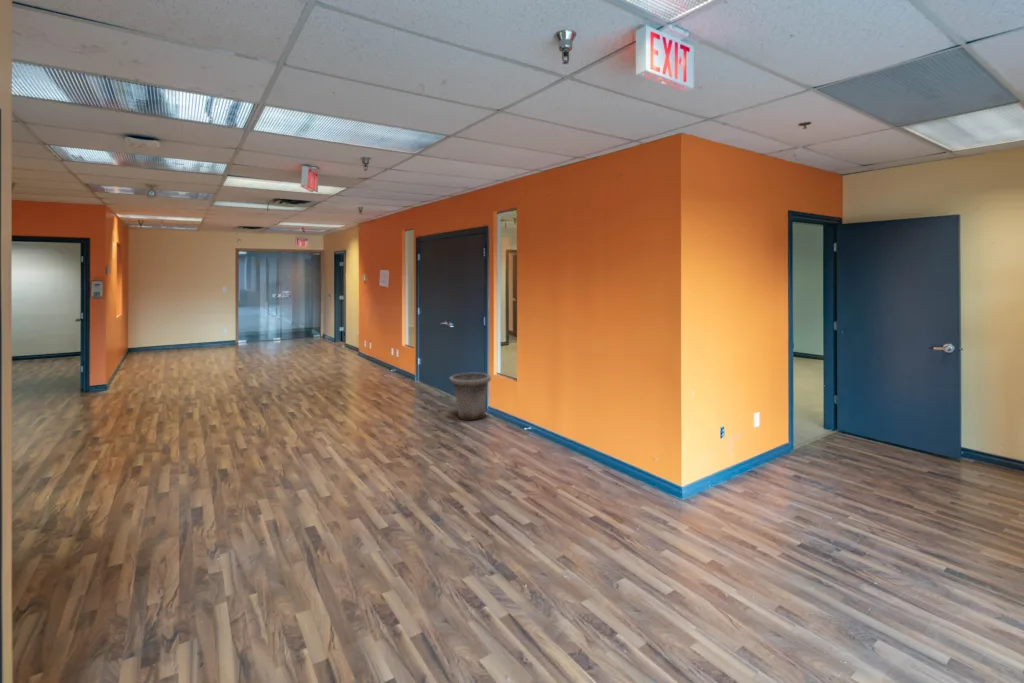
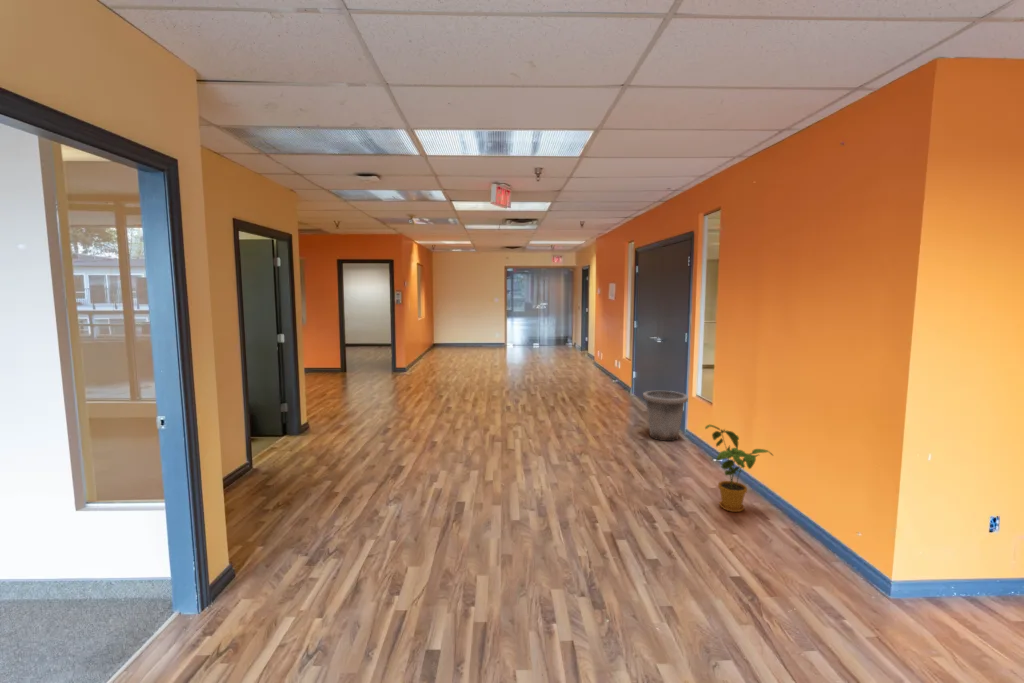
house plant: none [534,397,585,468] -> present [705,425,772,512]

